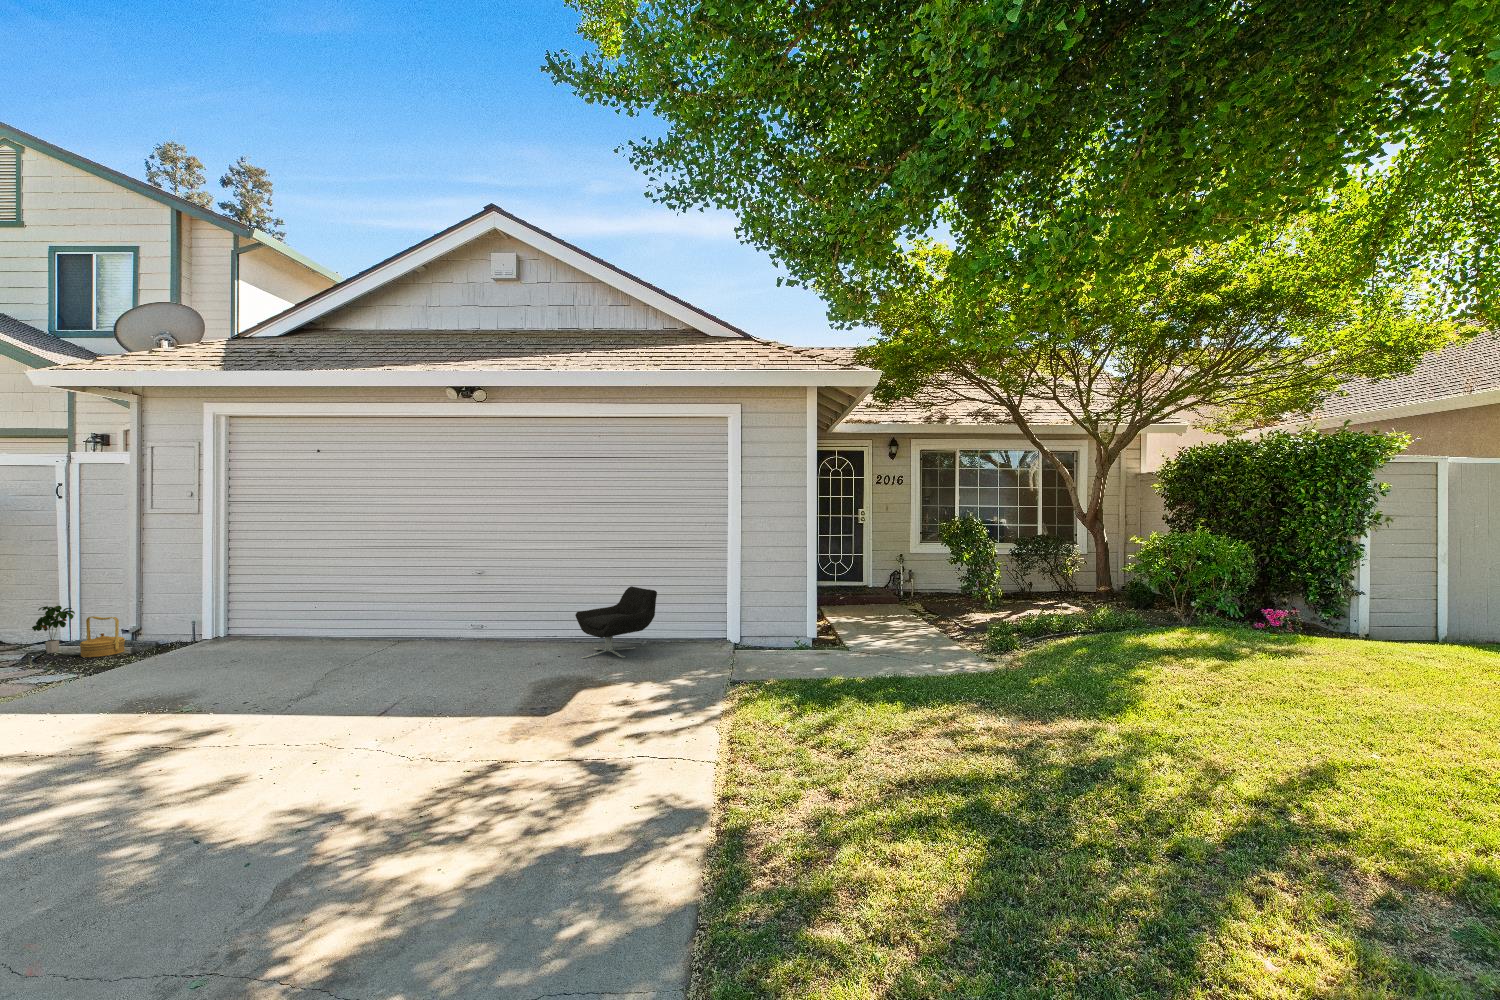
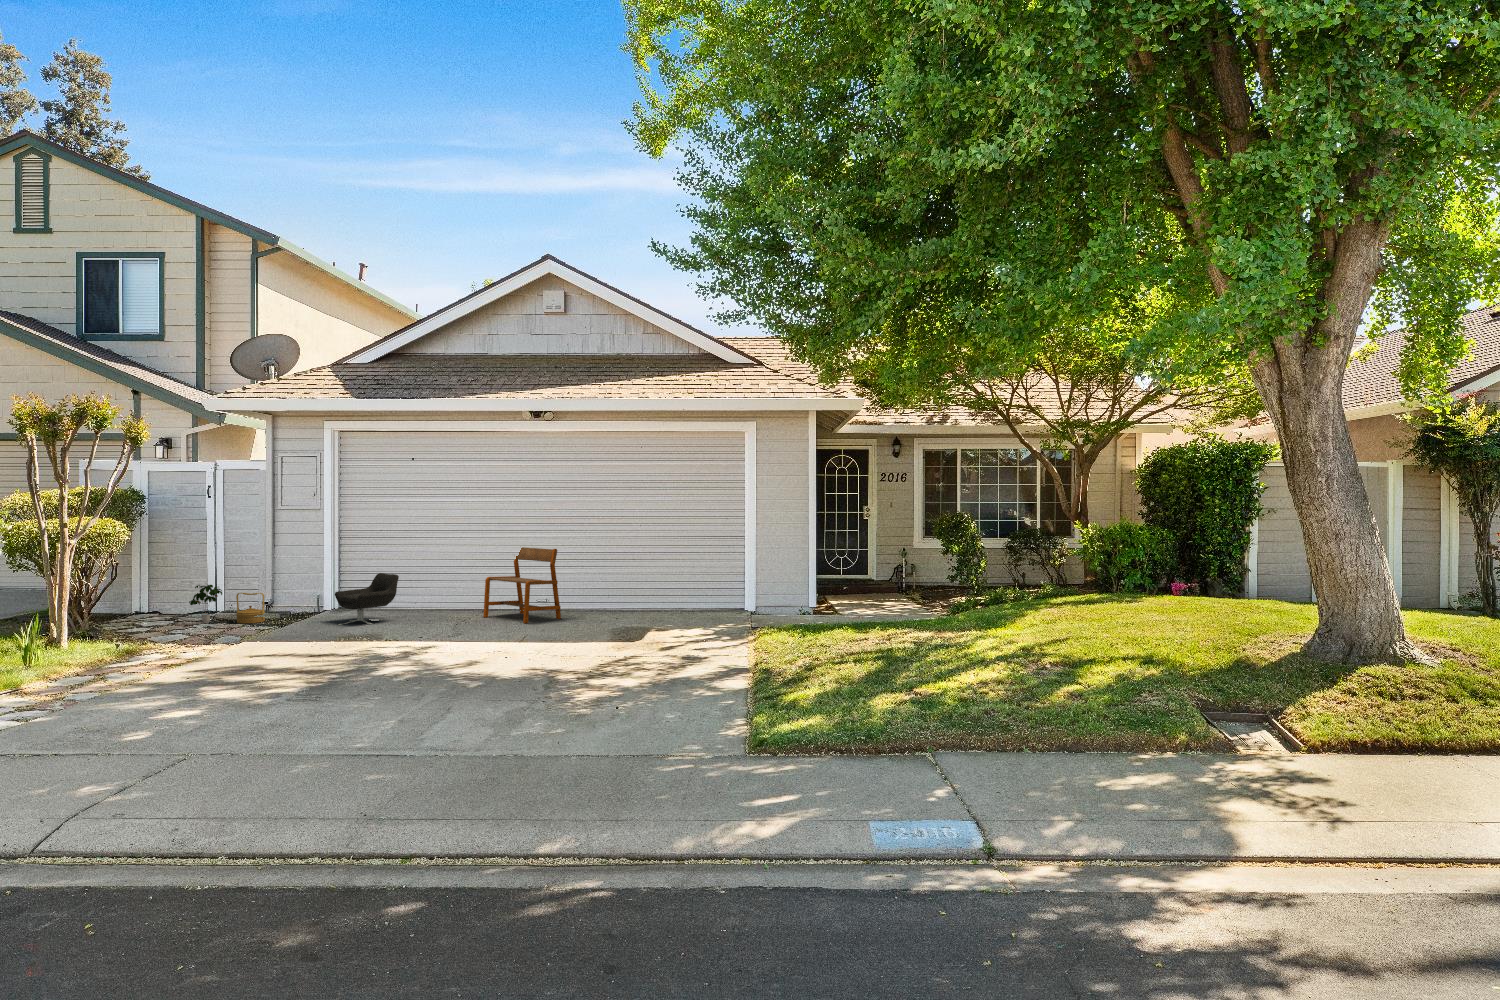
bench: none [396,558,488,664] -> present [483,547,561,623]
lounge chair: present [575,586,657,658] -> present [335,573,399,625]

